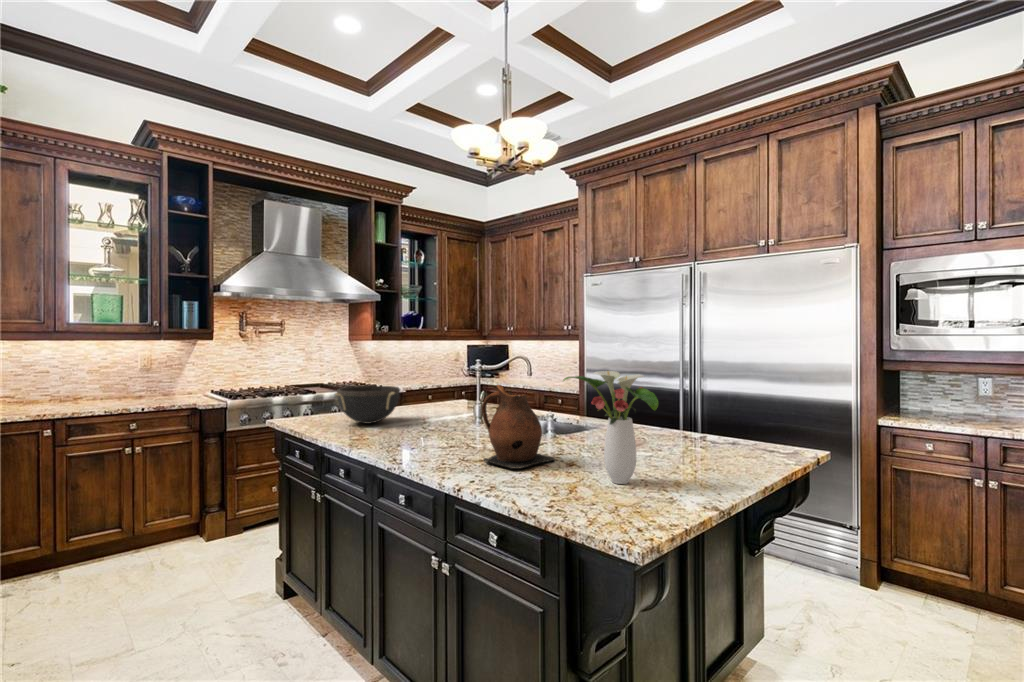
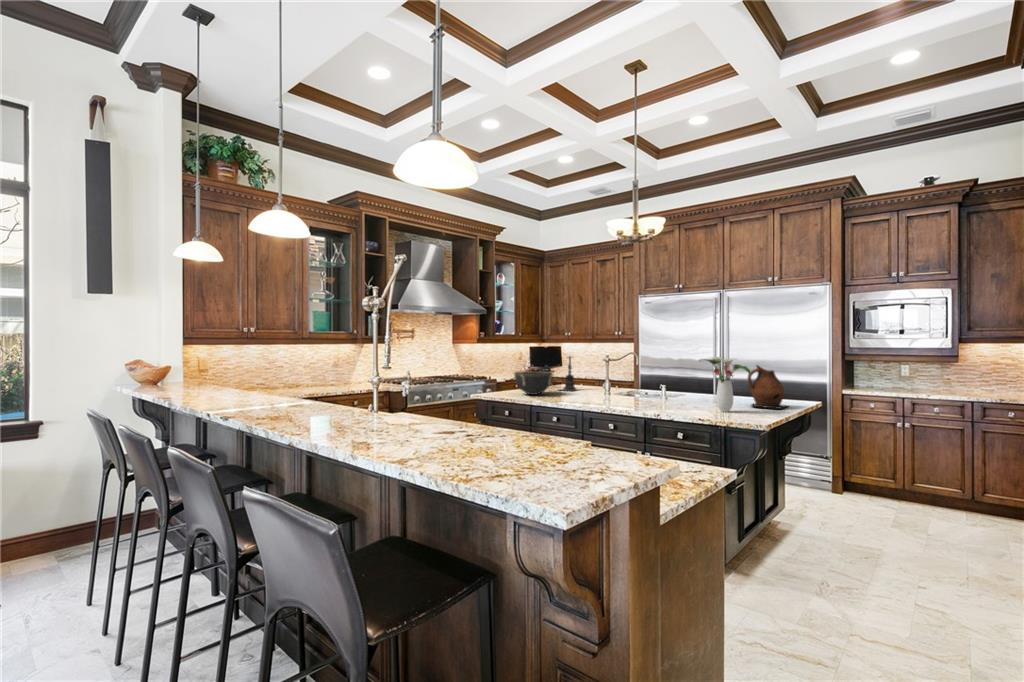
candle holder: none [423,355,464,416] -> present [562,356,577,391]
ceramic pitcher: present [482,385,554,469] -> present [748,365,787,409]

